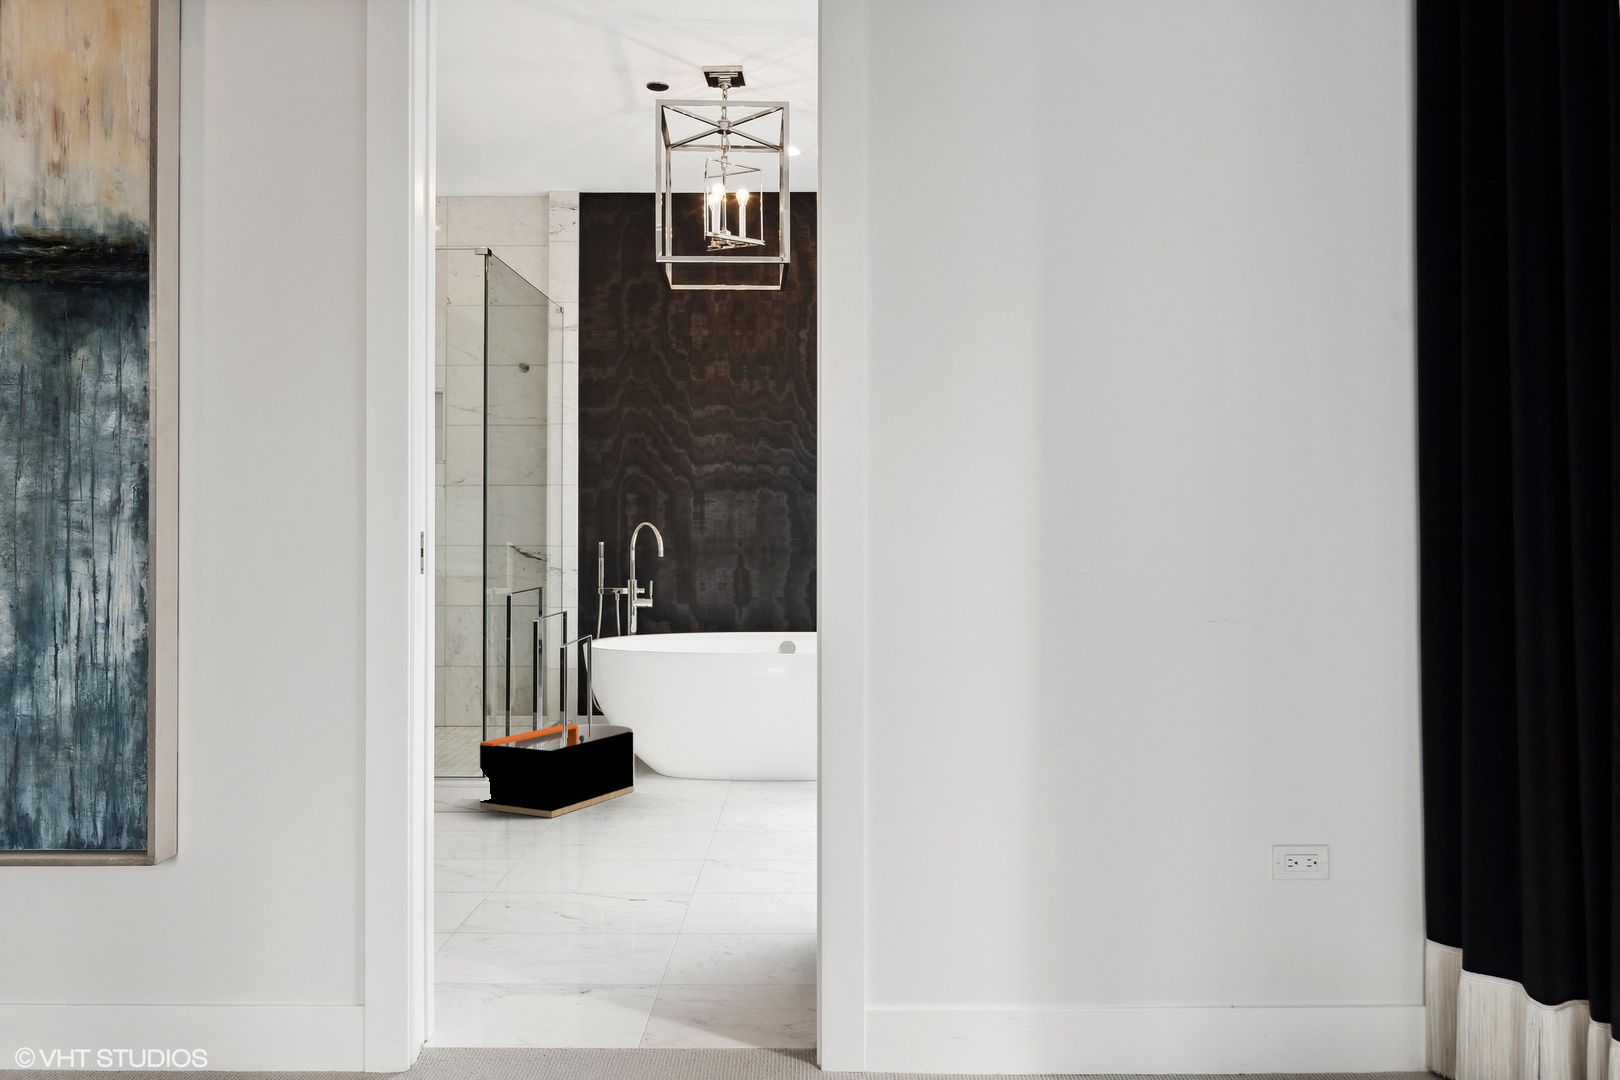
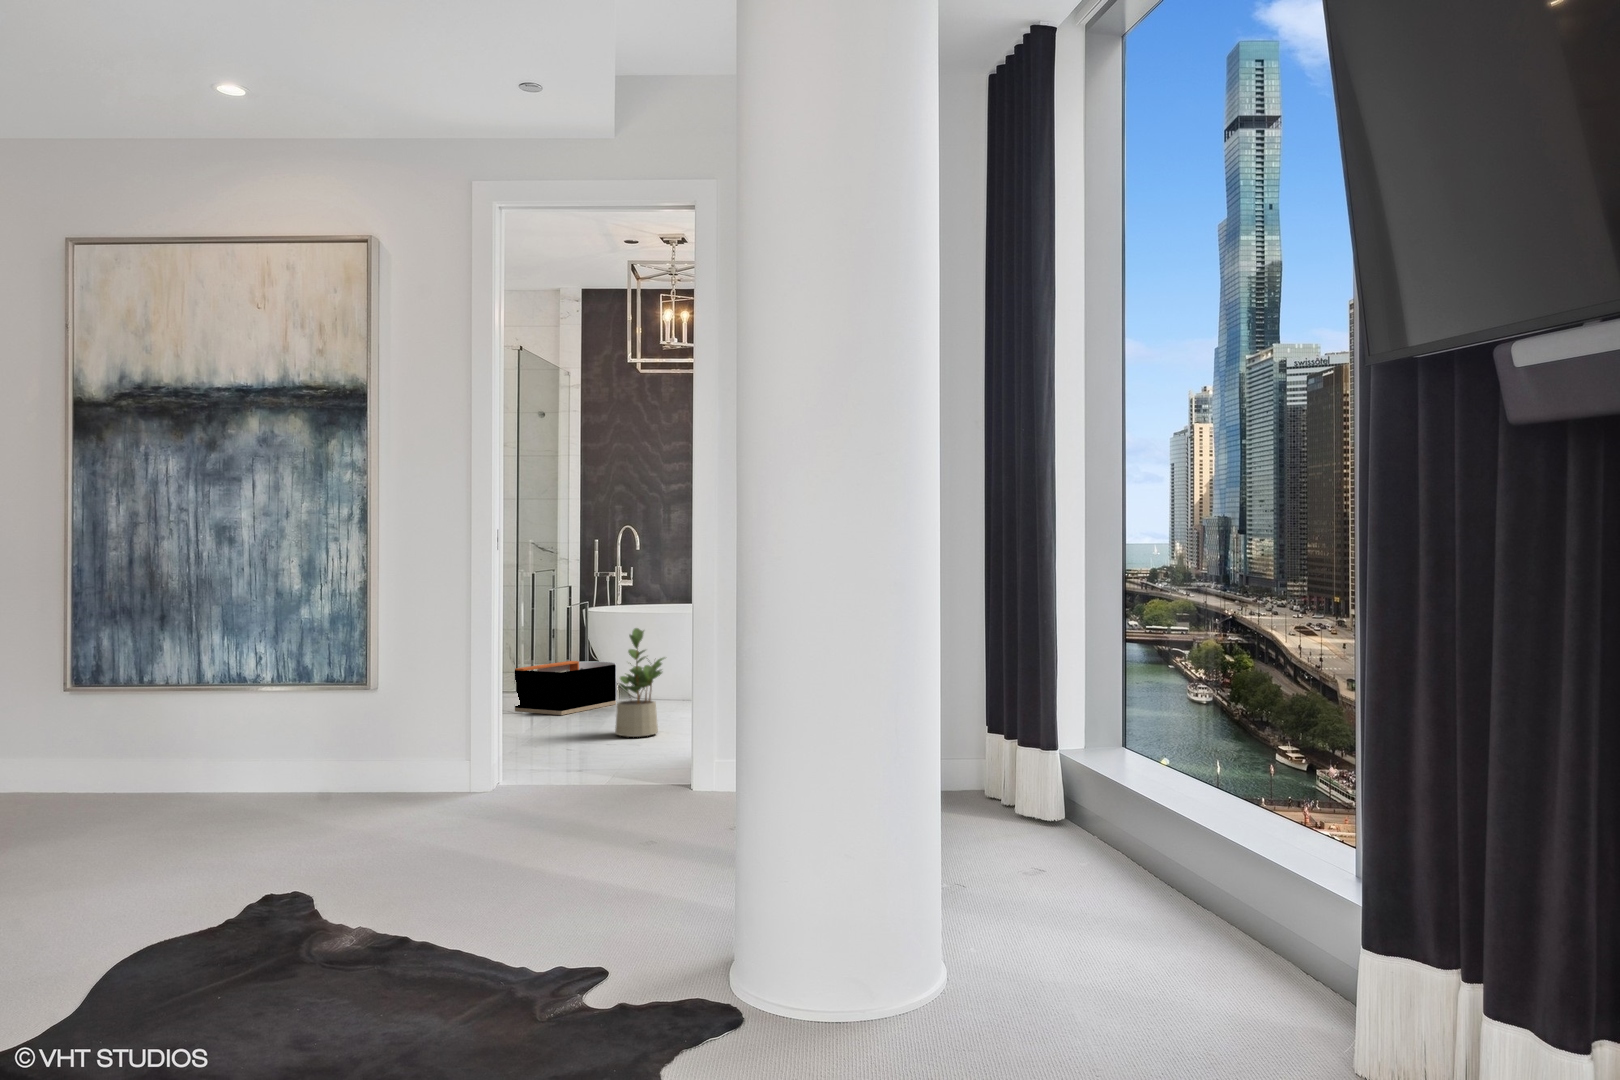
potted plant: none [640,693,724,877] -> present [615,628,664,737]

